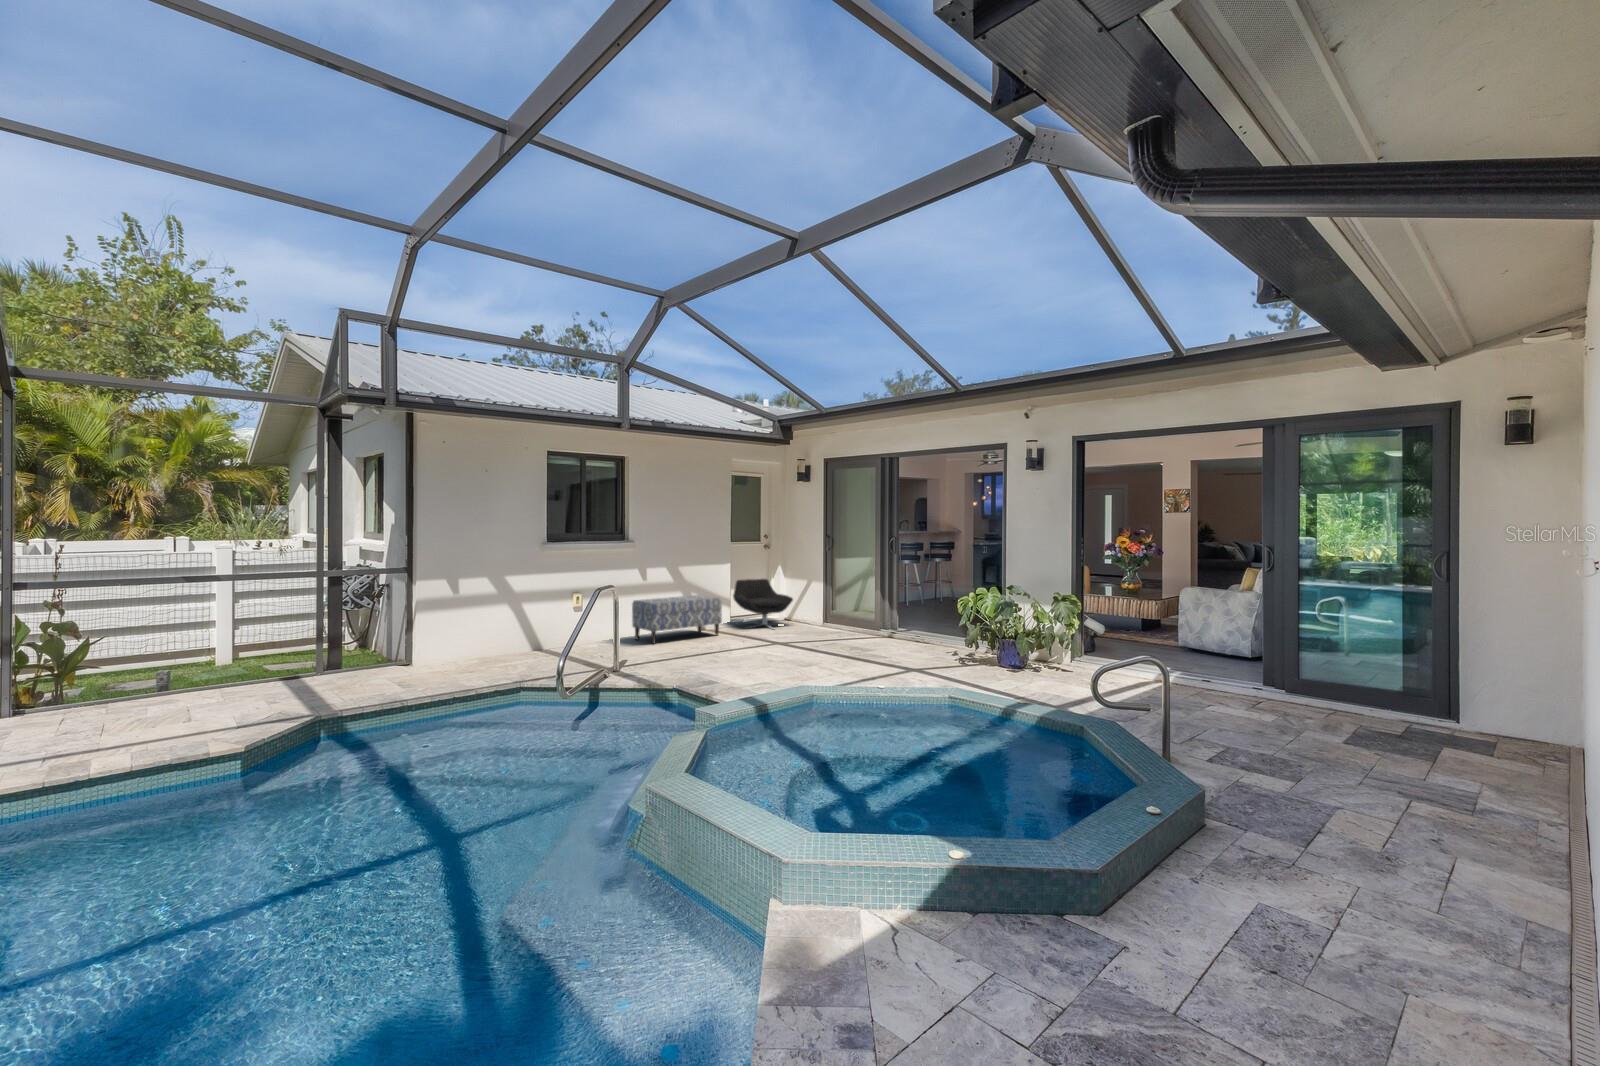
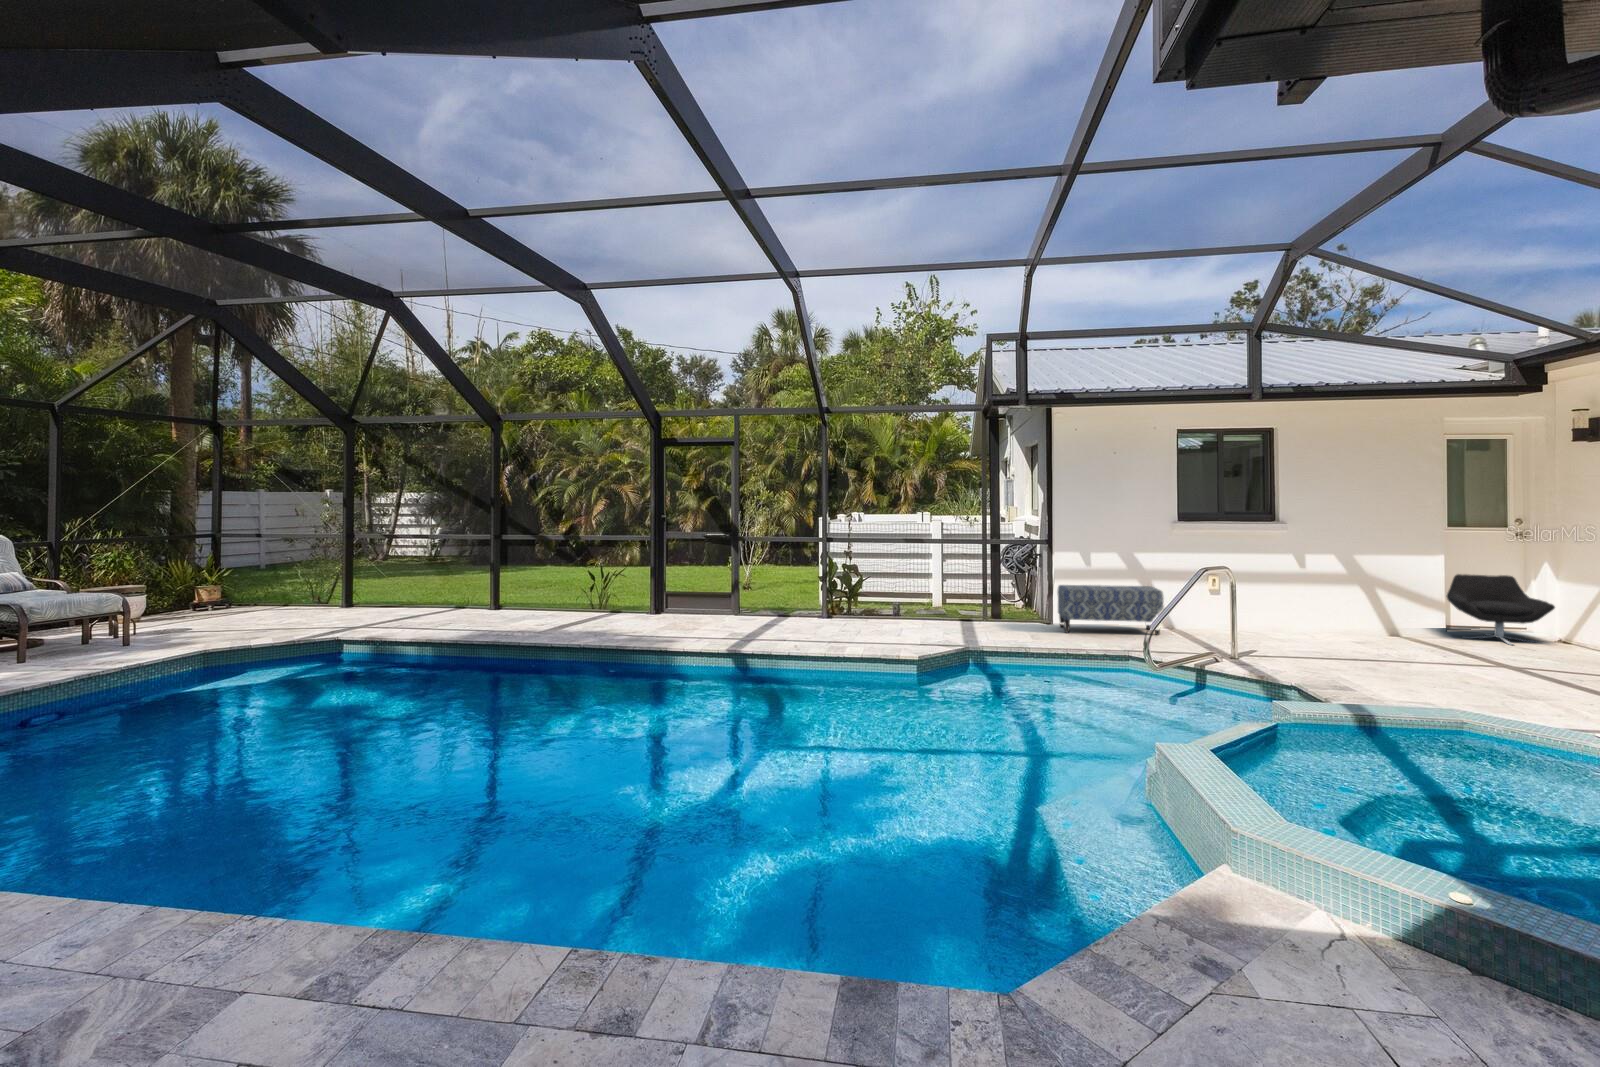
bench: present [632,595,722,644] -> present [1058,585,1163,635]

